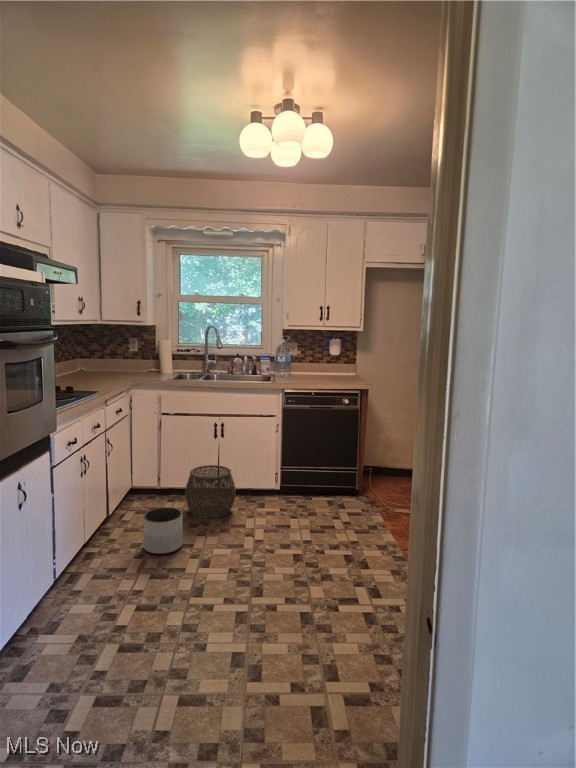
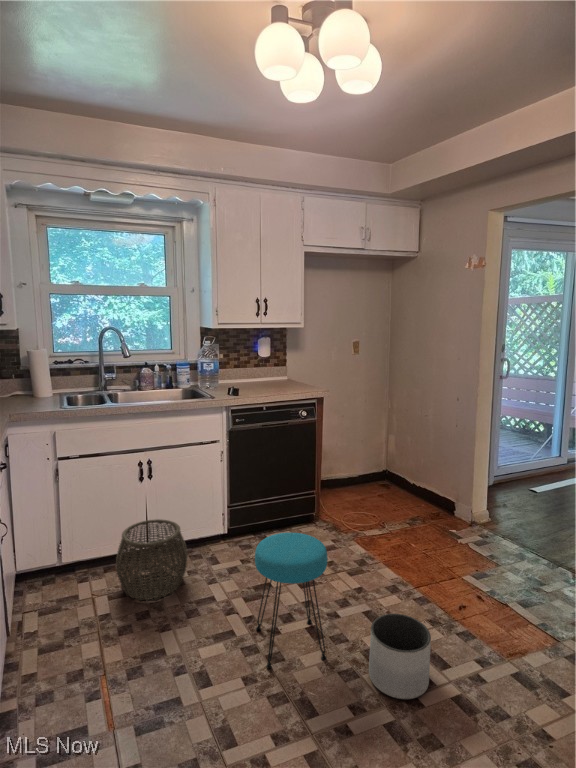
stool: none [249,479,304,574] -> present [255,533,328,668]
planter: present [144,507,183,554] -> present [369,614,431,699]

